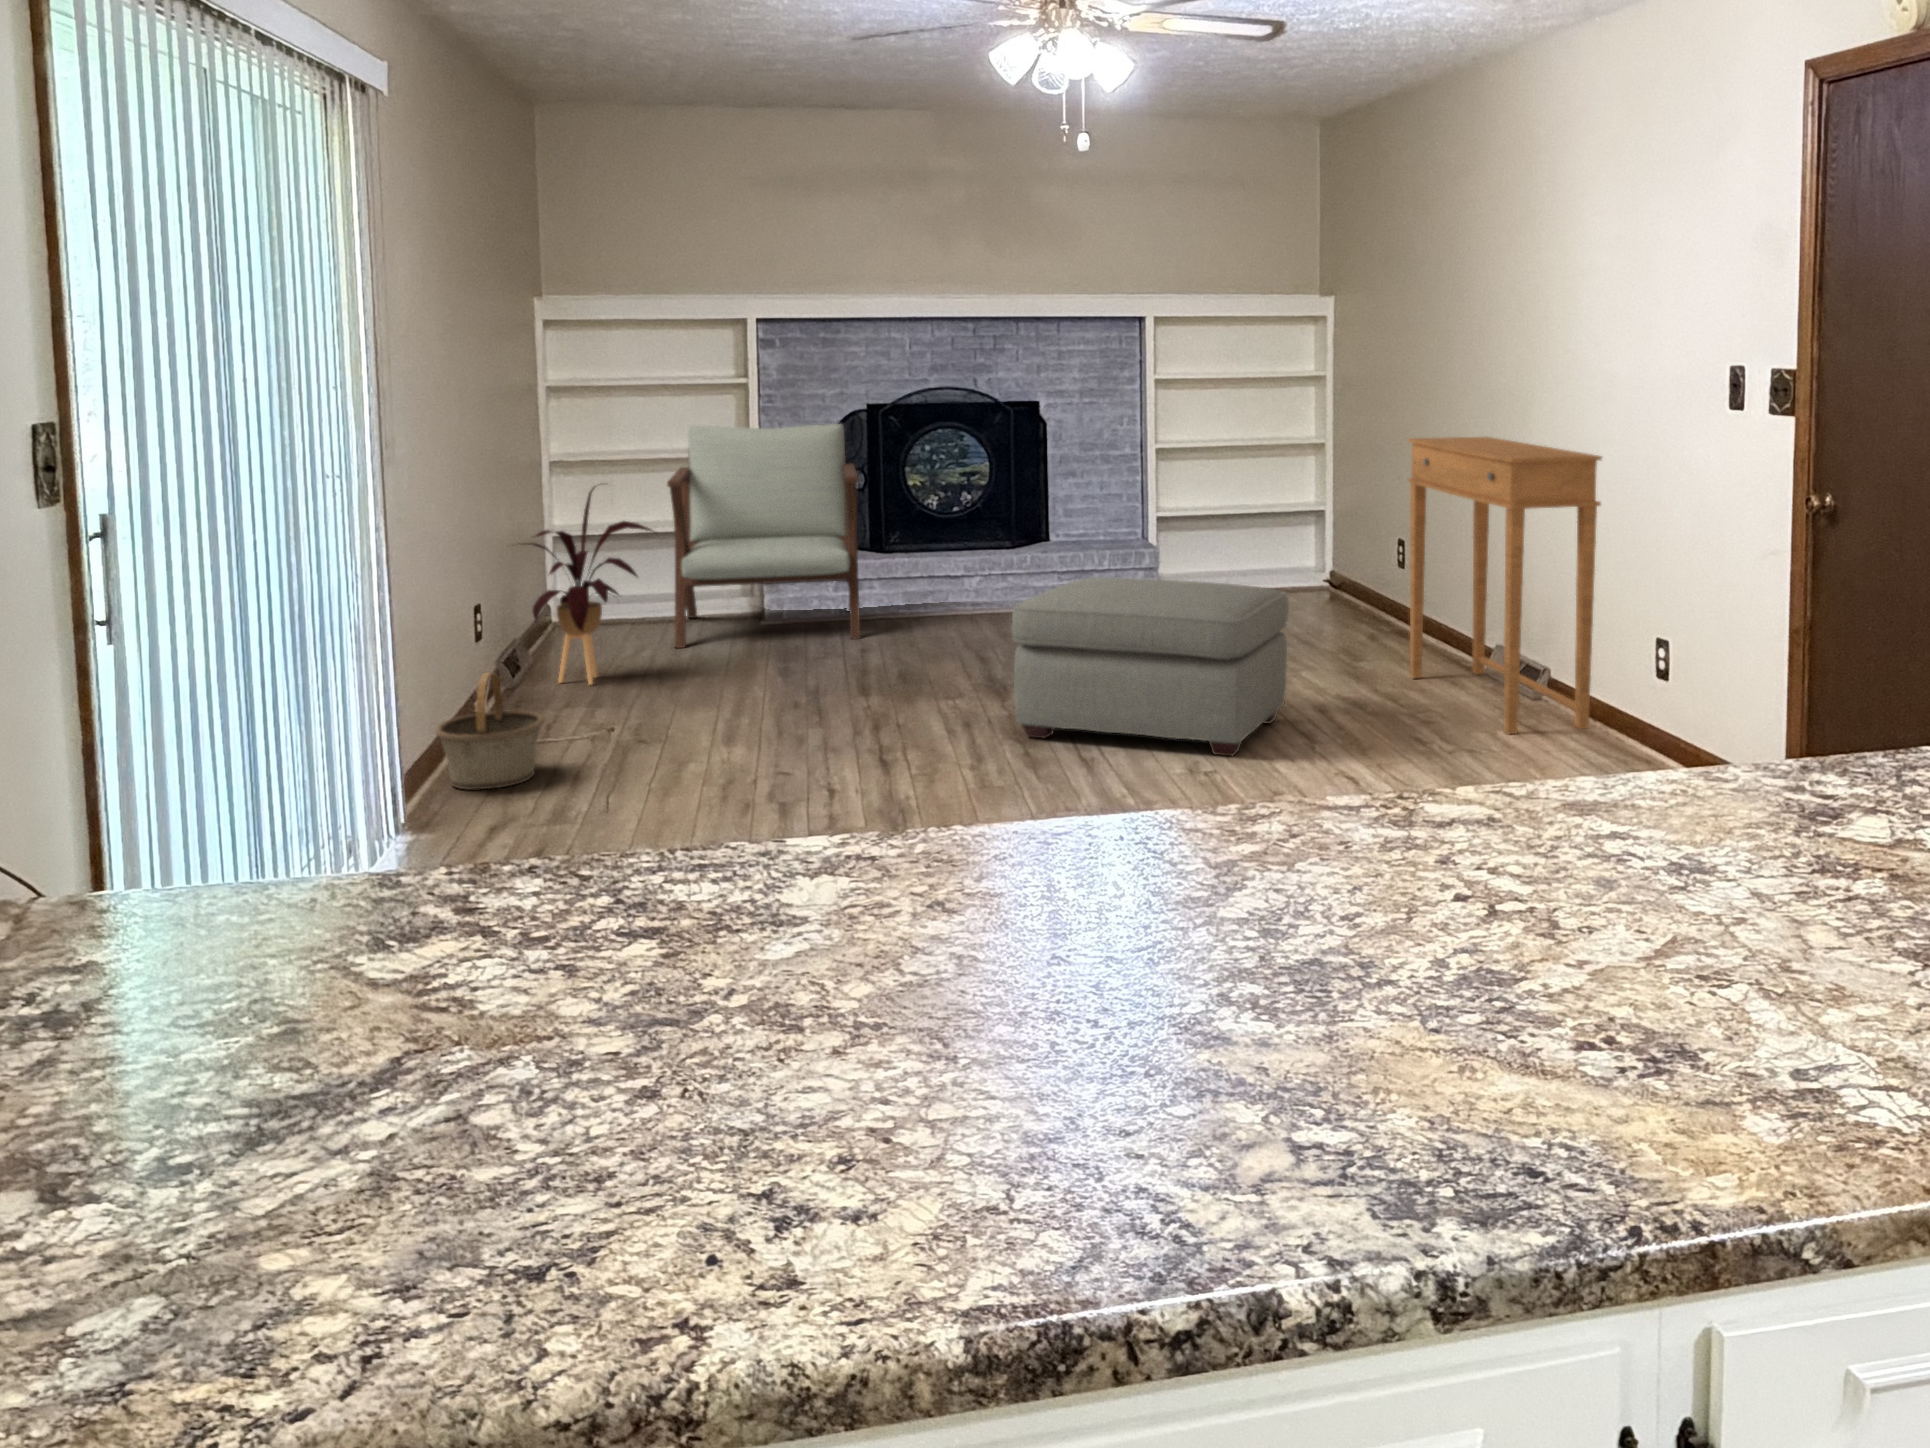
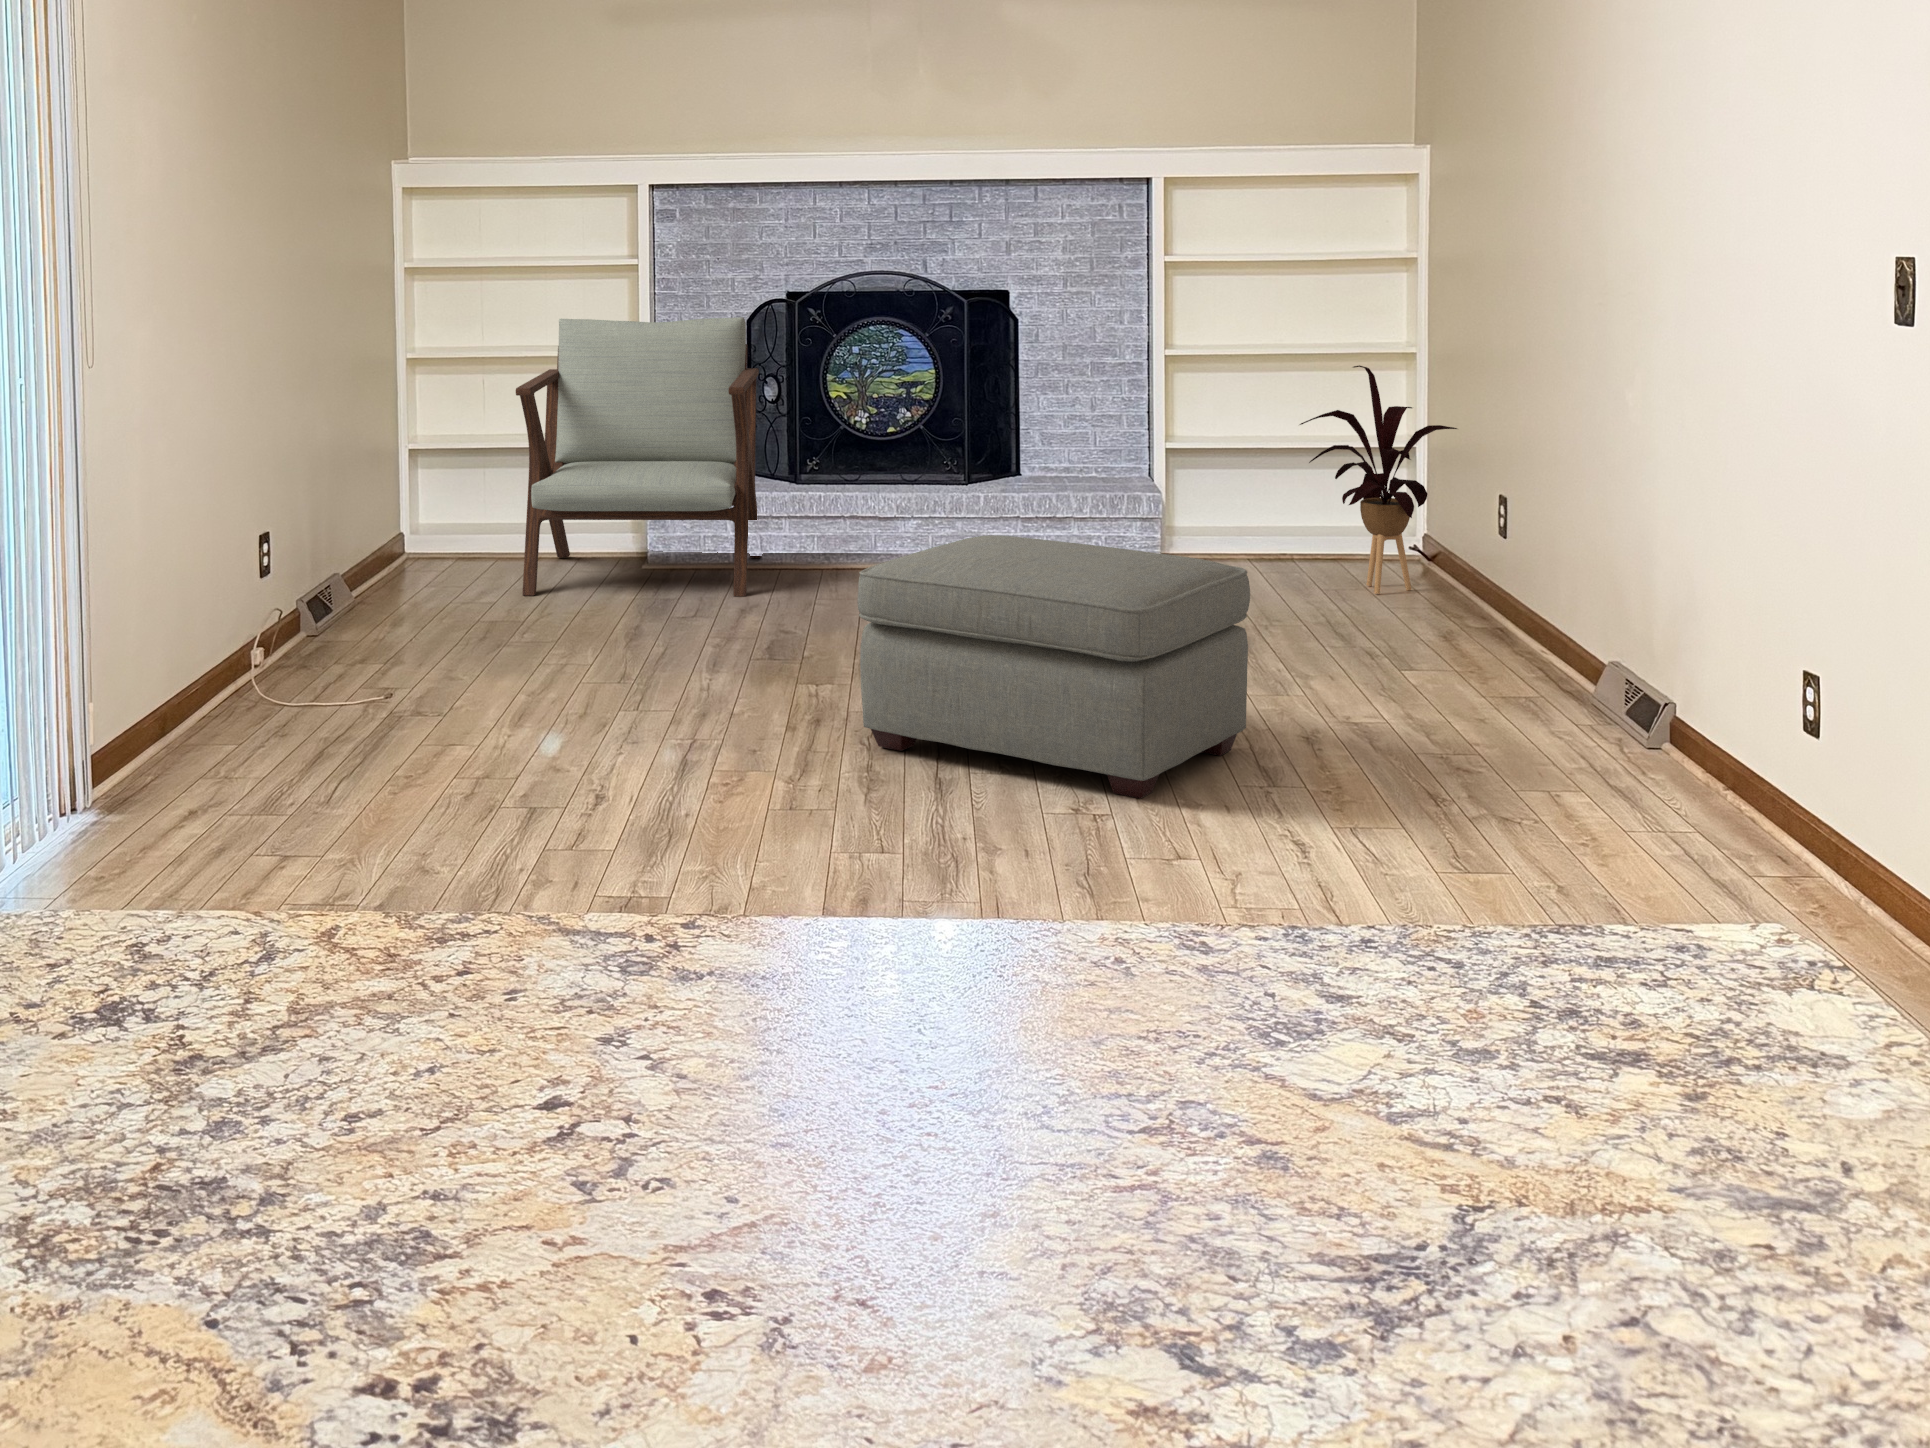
side table: present [1408,437,1602,734] -> none [1464,352,1729,804]
house plant: present [521,484,653,685] -> present [1300,365,1457,594]
basket: present [435,672,545,789] -> none [177,618,299,757]

